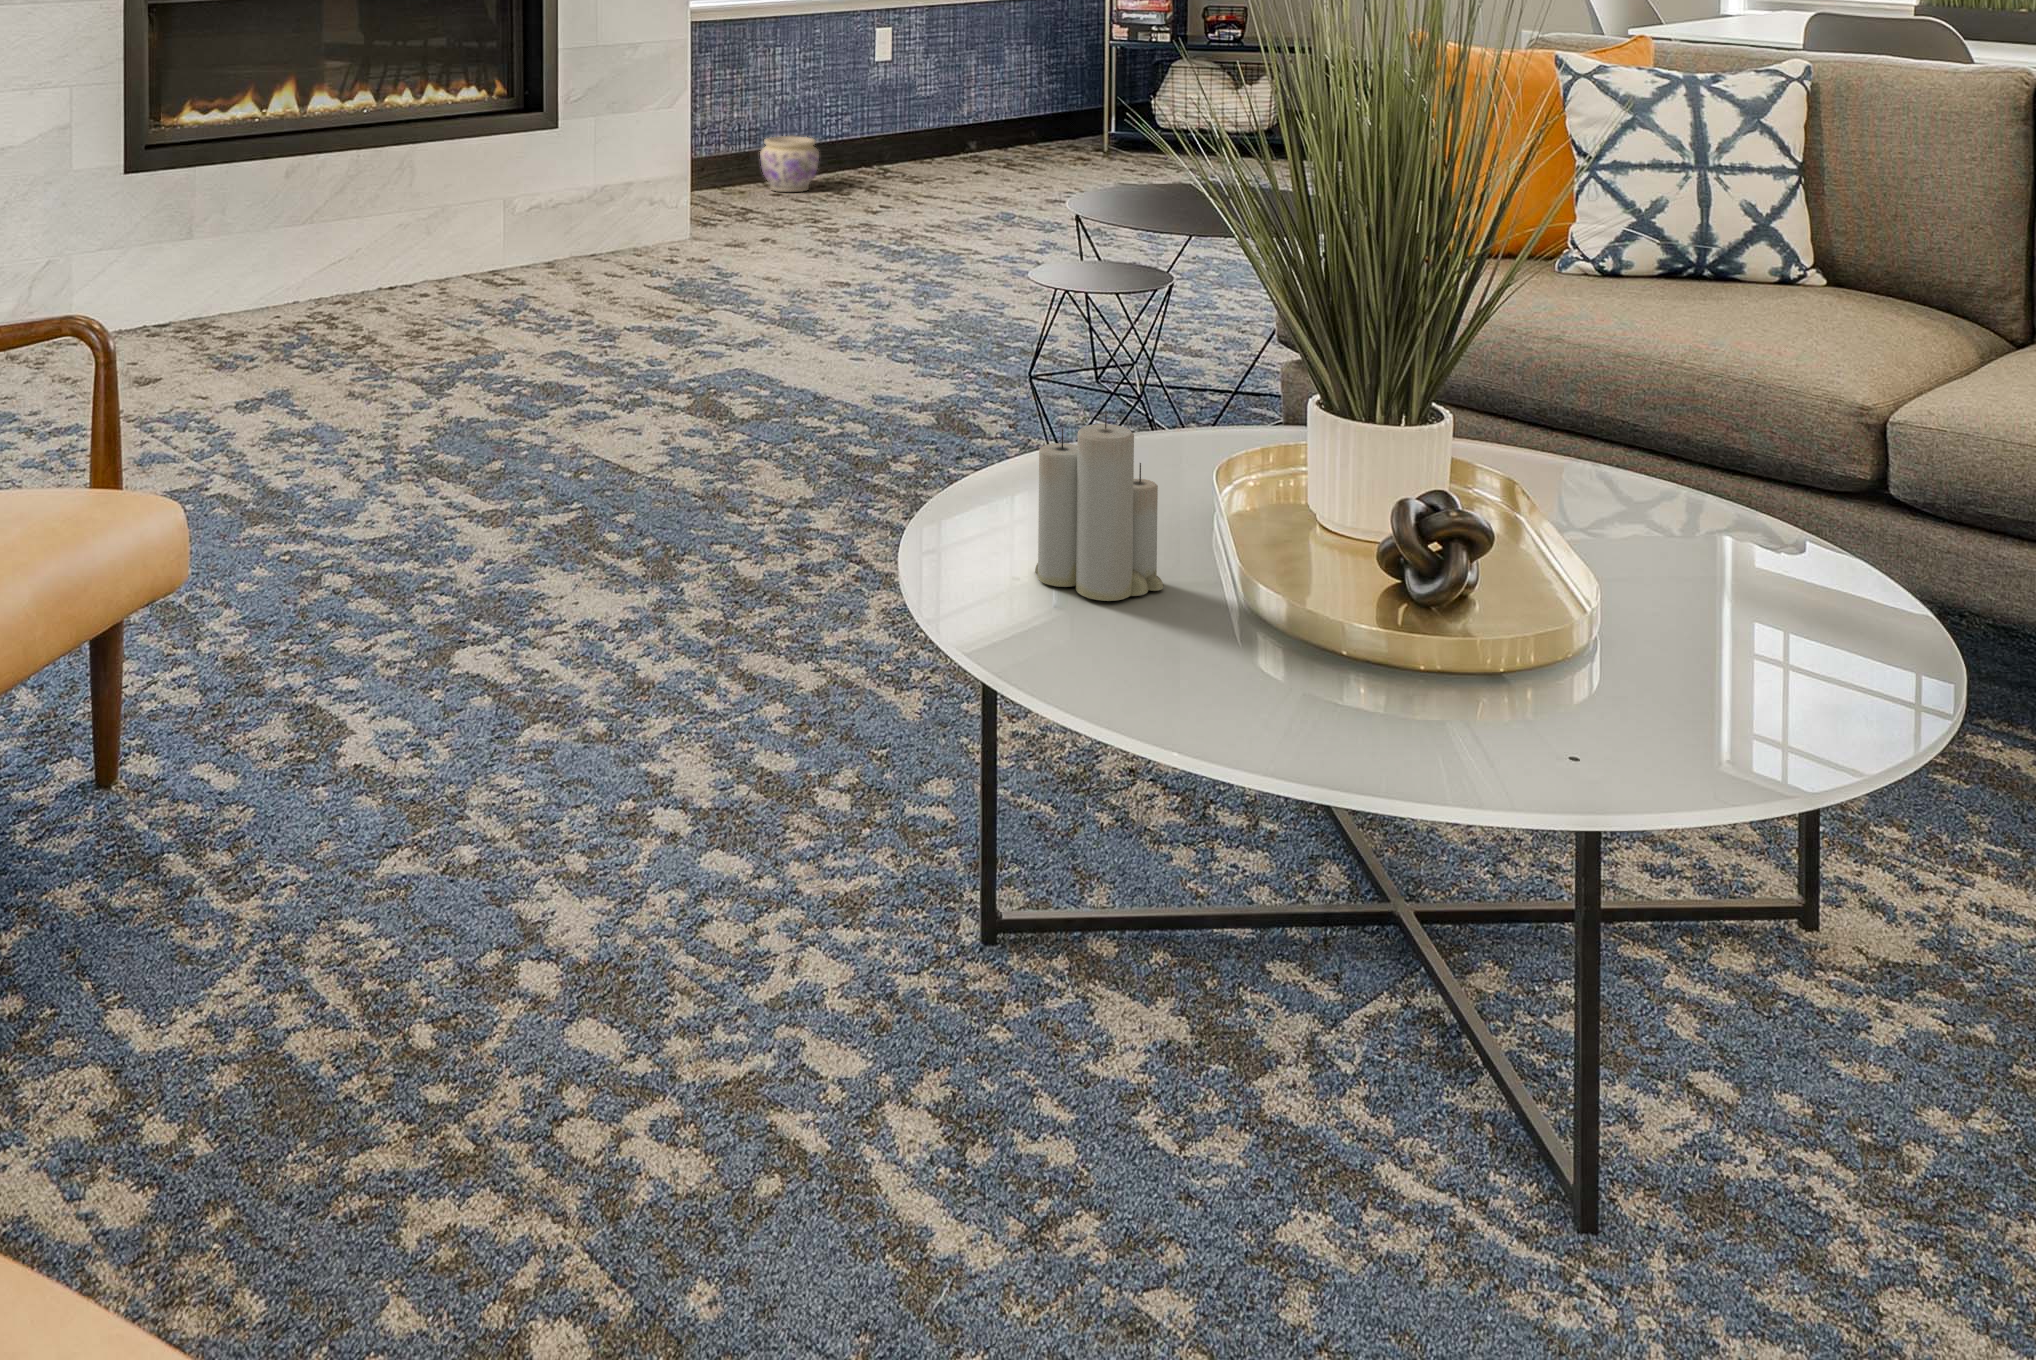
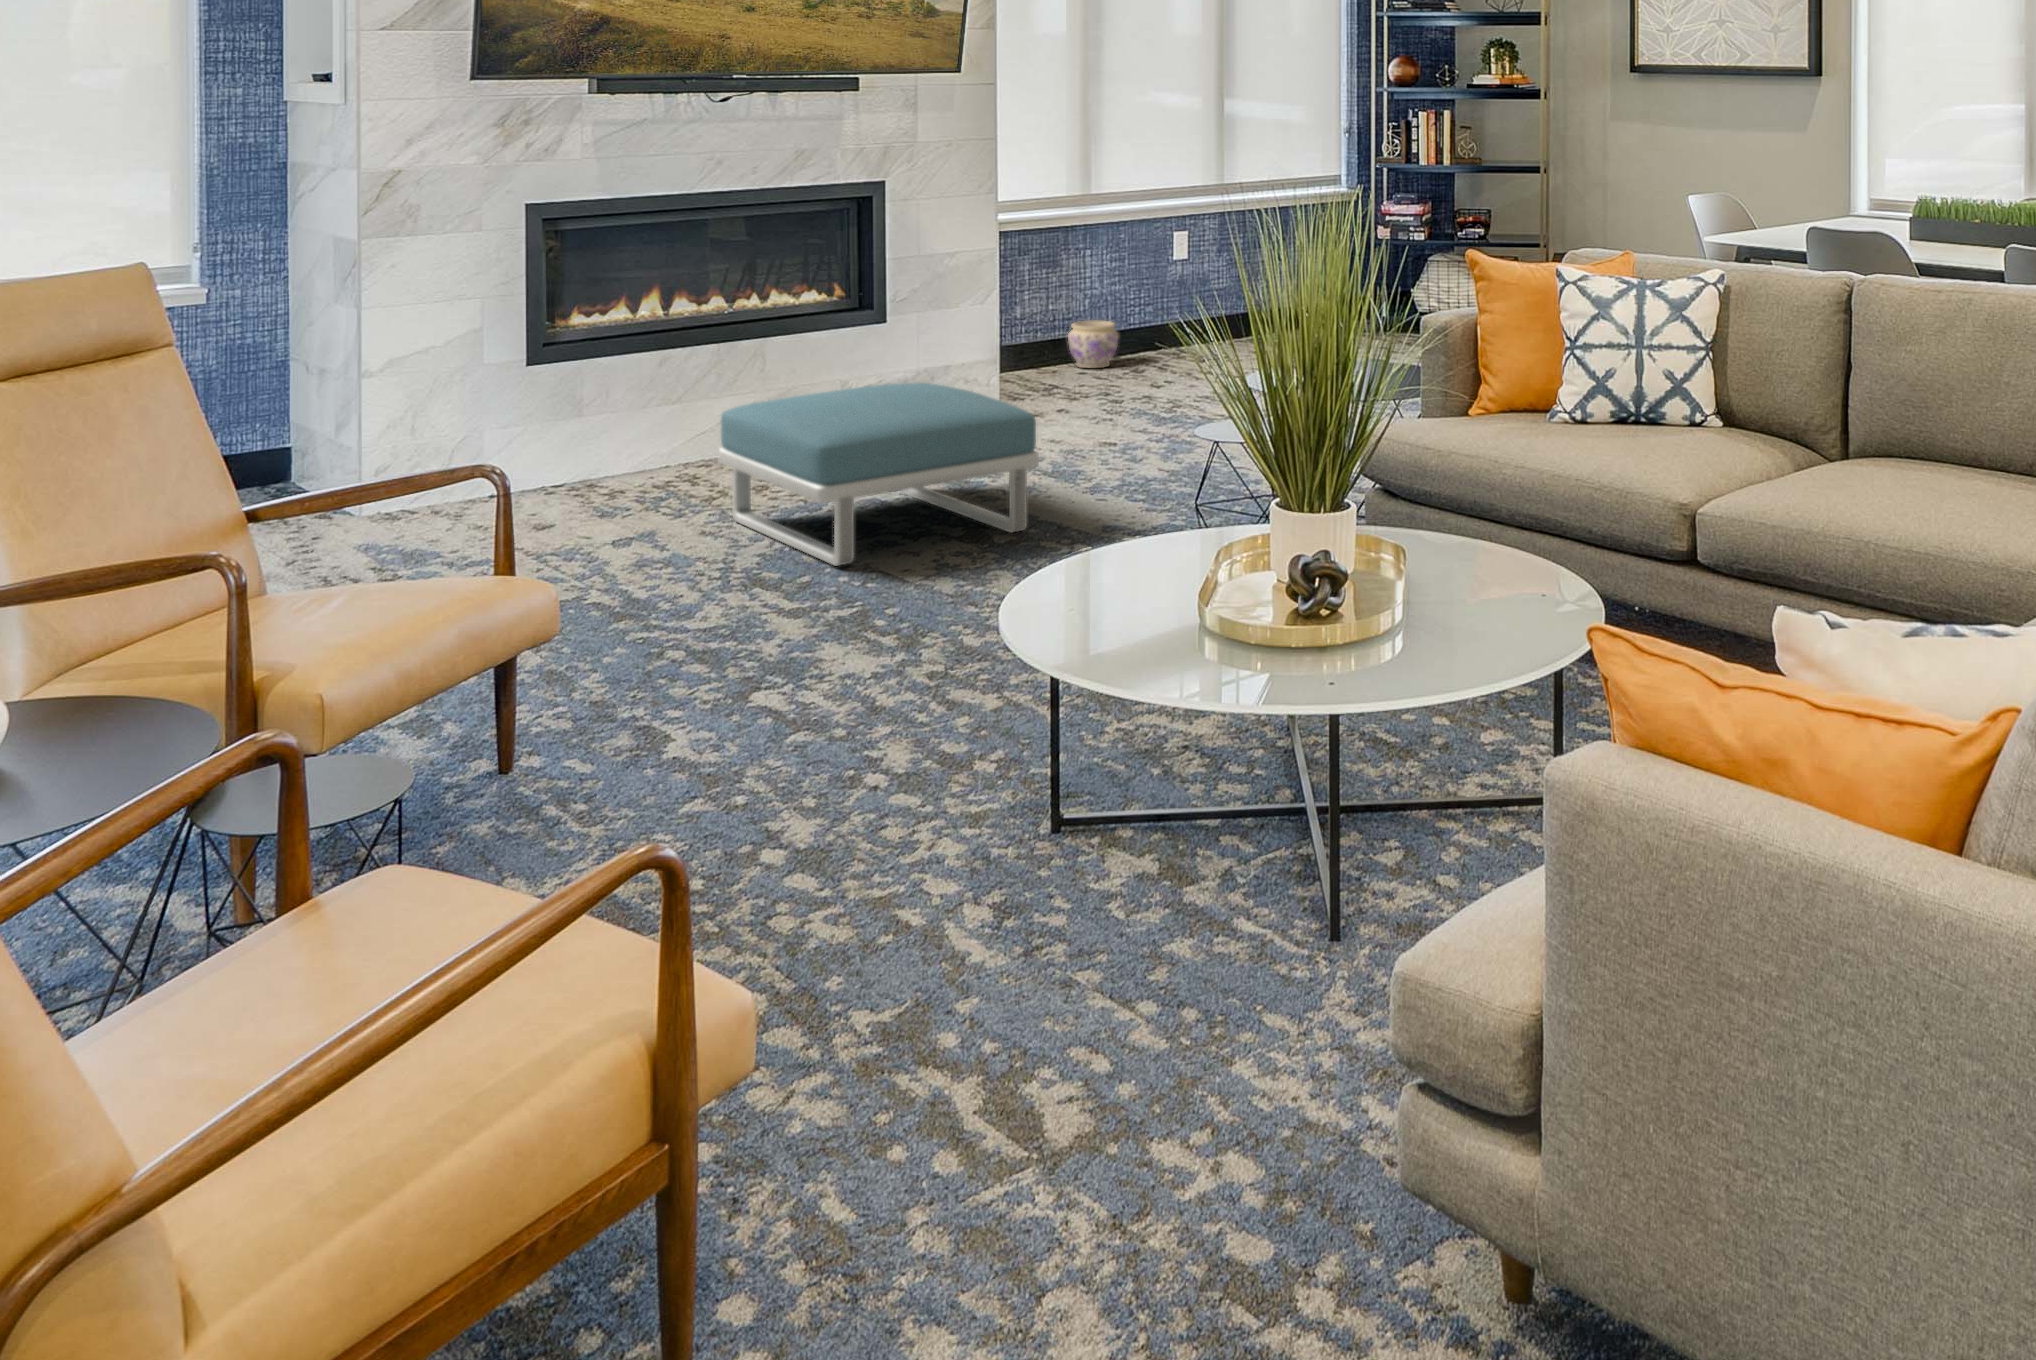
footstool: none [378,205,791,445] -> present [719,383,1039,566]
candle: present [1035,411,1163,601] -> none [1077,505,1149,617]

